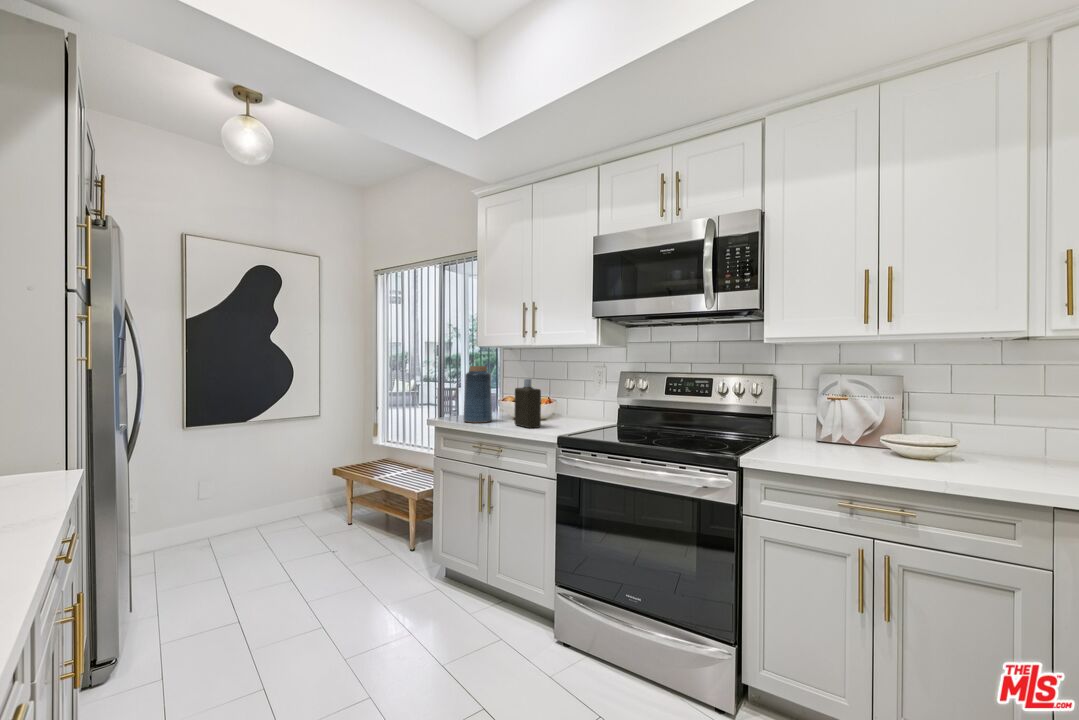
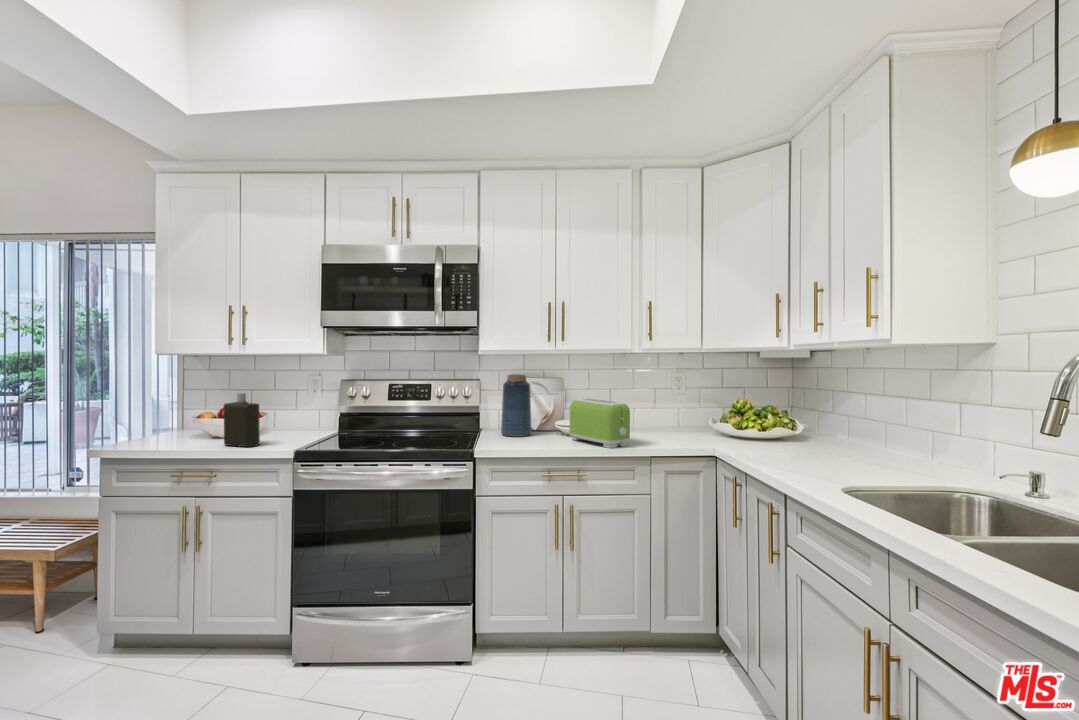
vase: present [463,366,492,423] -> present [501,375,532,437]
toaster: none [897,402,1014,481] -> present [569,398,630,448]

